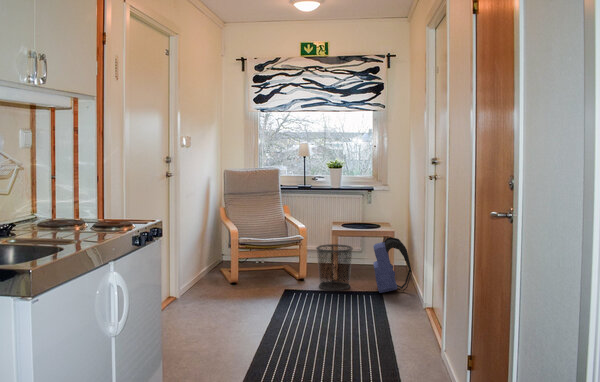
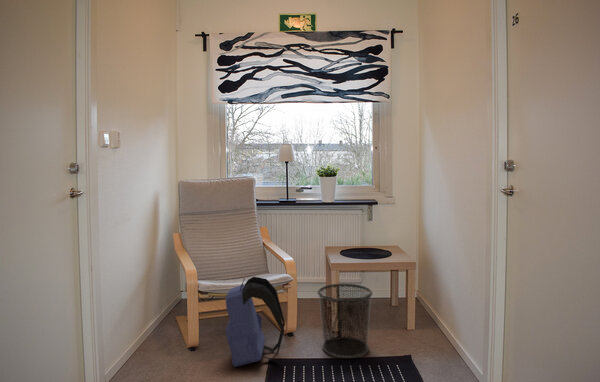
backpack: present [373,237,412,293] -> present [225,277,285,367]

